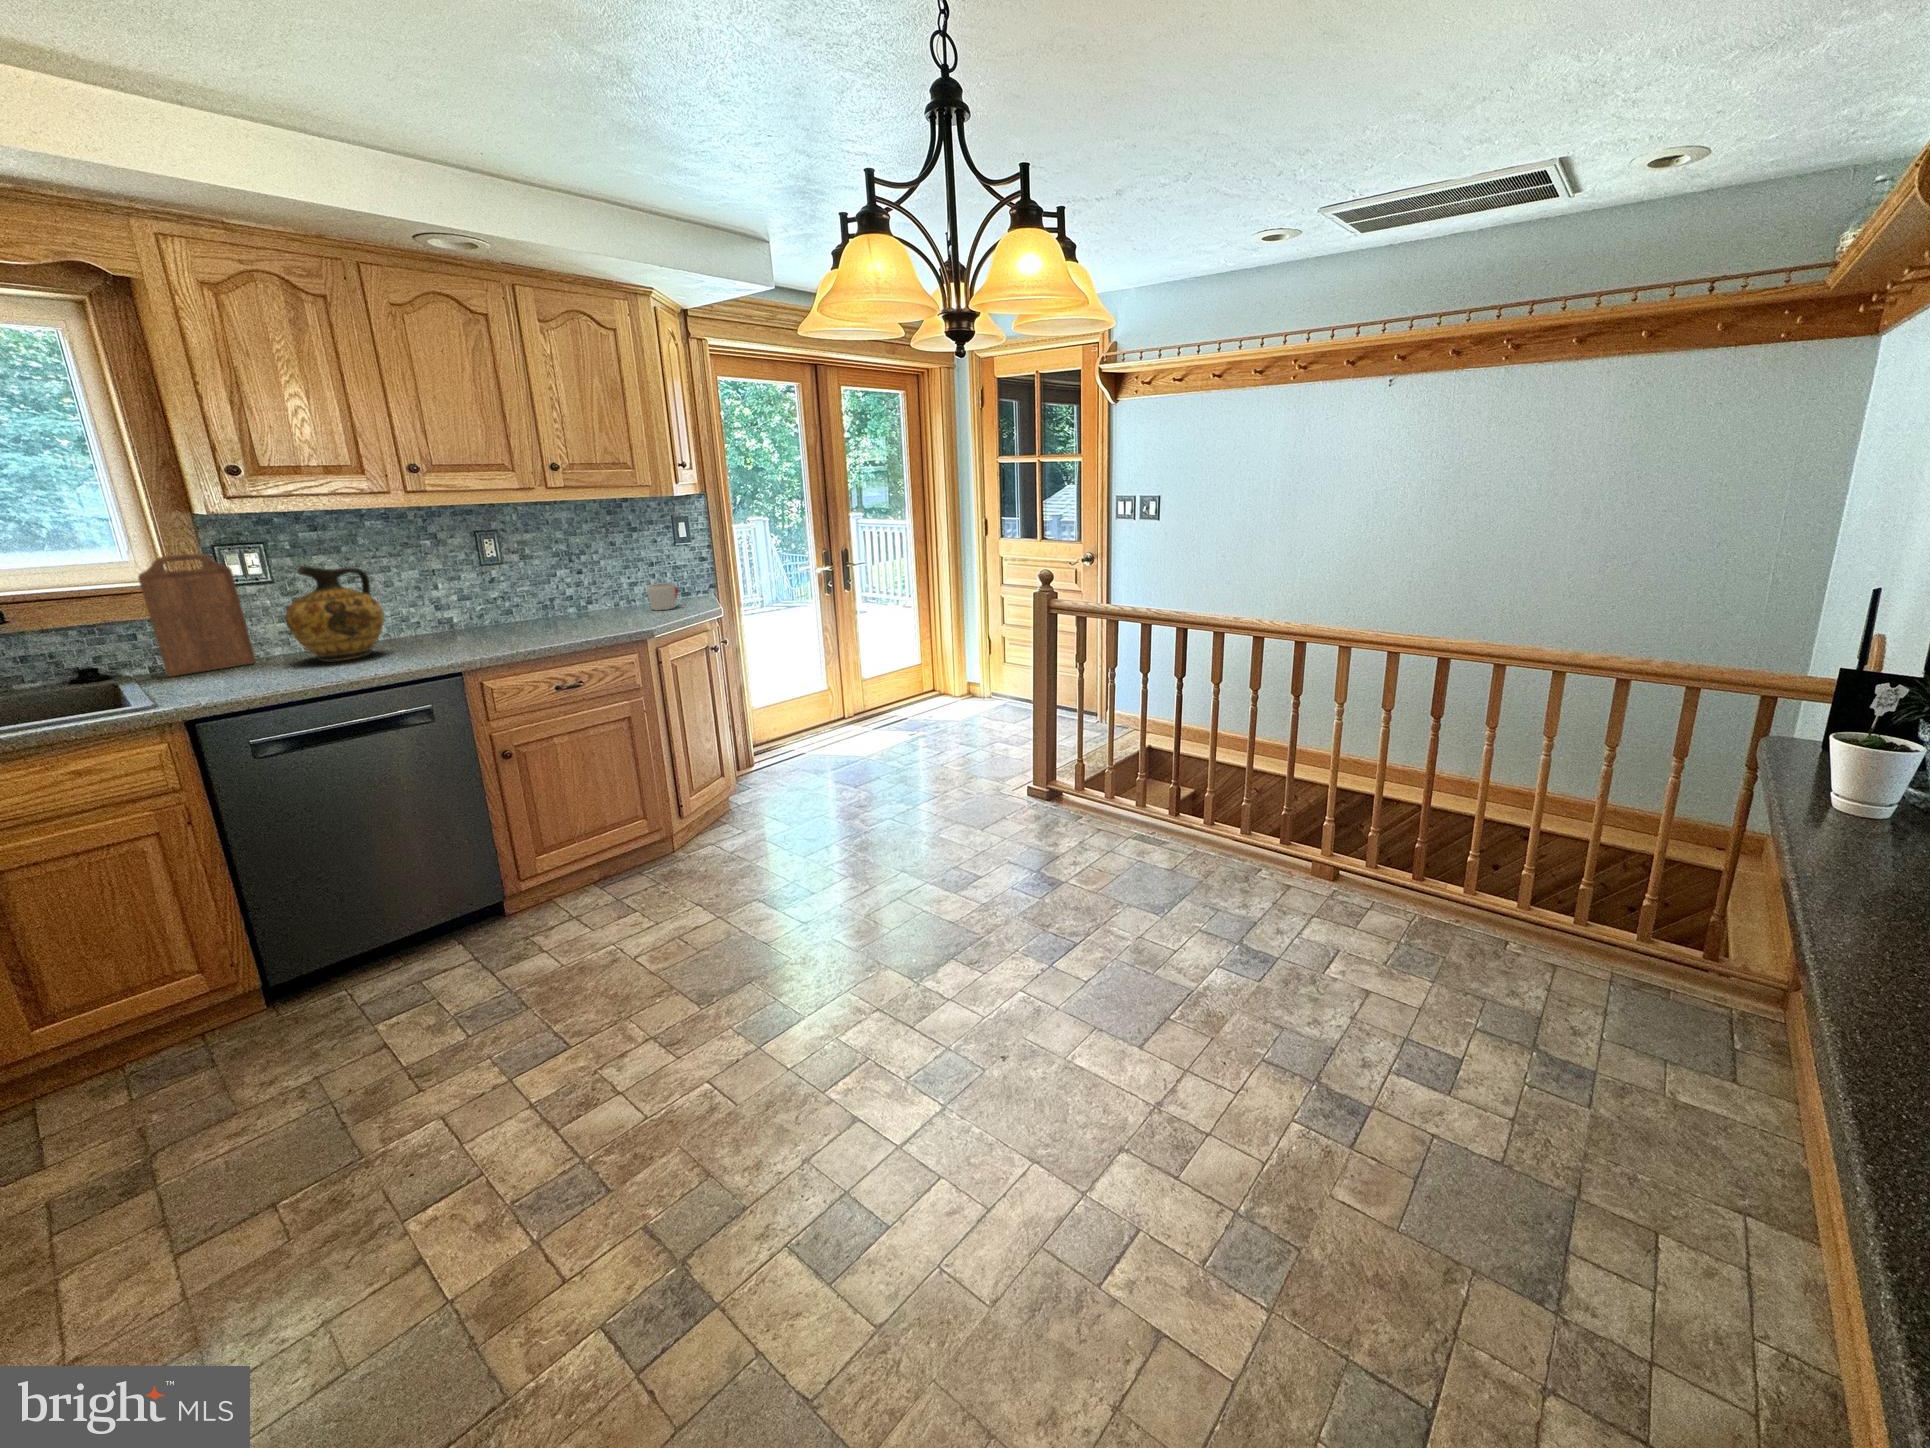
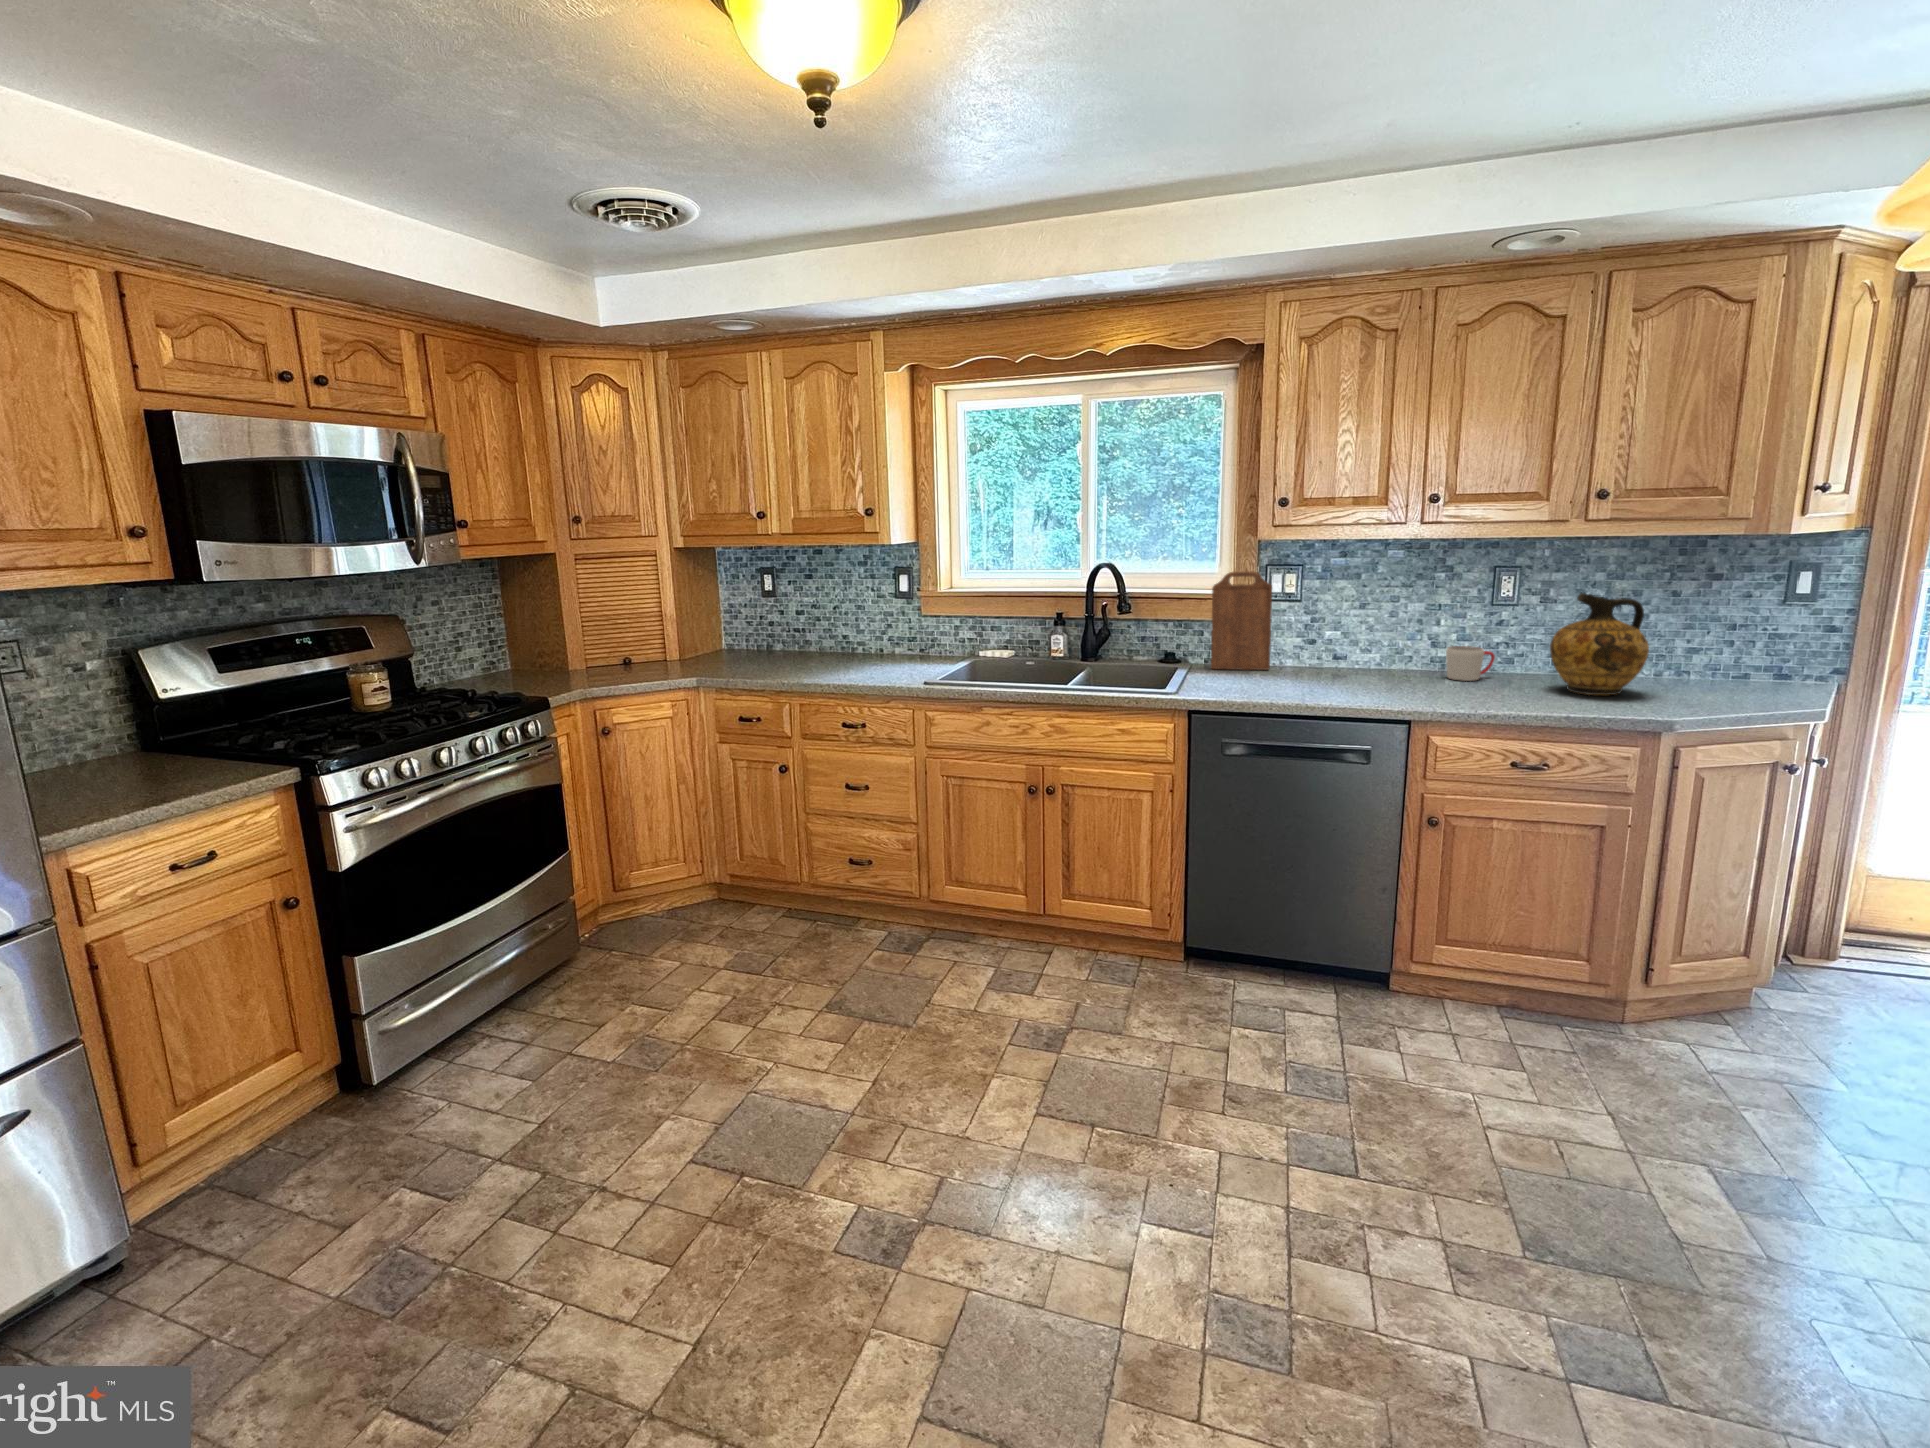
ceramic jug: present [285,566,384,661] -> present [1550,593,1649,695]
mug: present [646,583,678,610] -> present [1446,646,1495,681]

